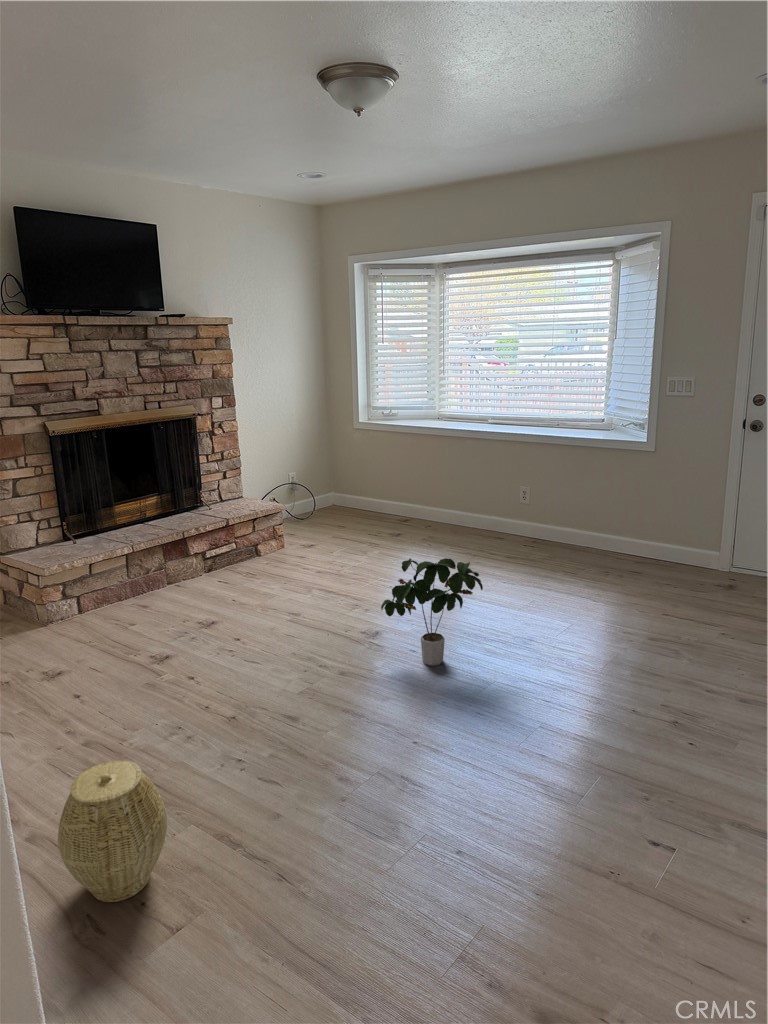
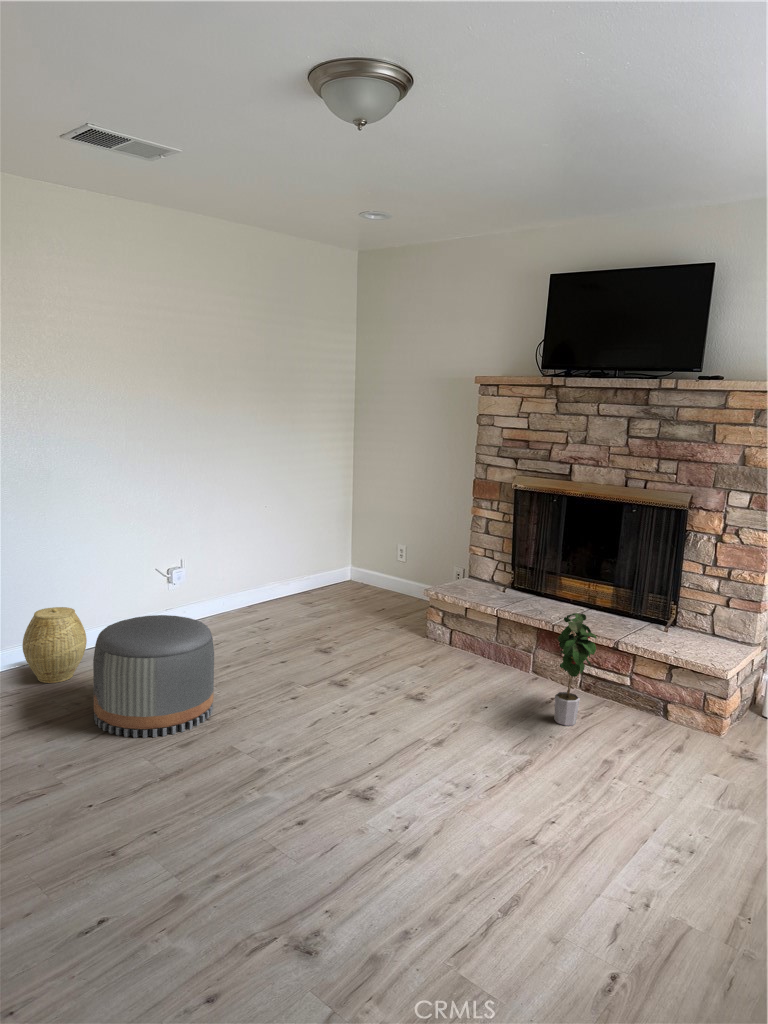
potted plant: present [381,558,483,666] -> present [554,613,597,726]
pouf: none [181,631,324,791] -> present [93,615,214,738]

